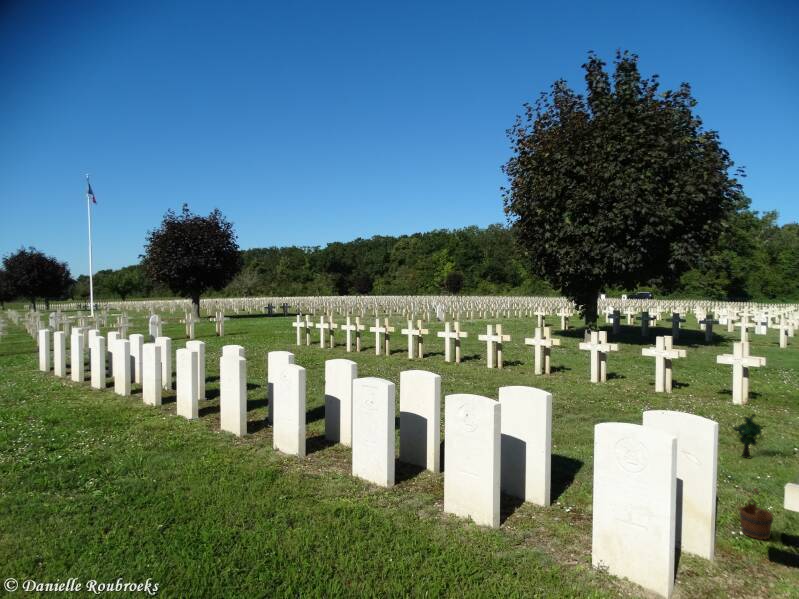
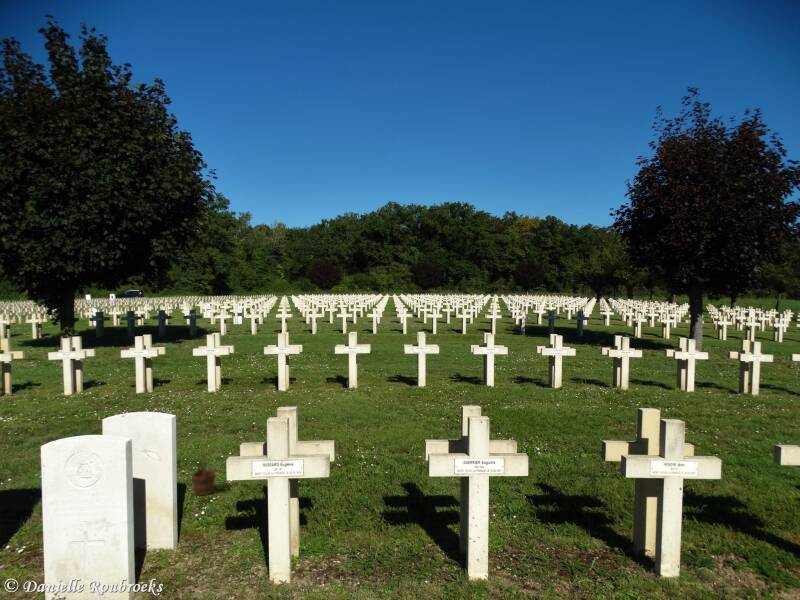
decorative plant: present [733,414,762,458] -> none [195,396,219,435]

